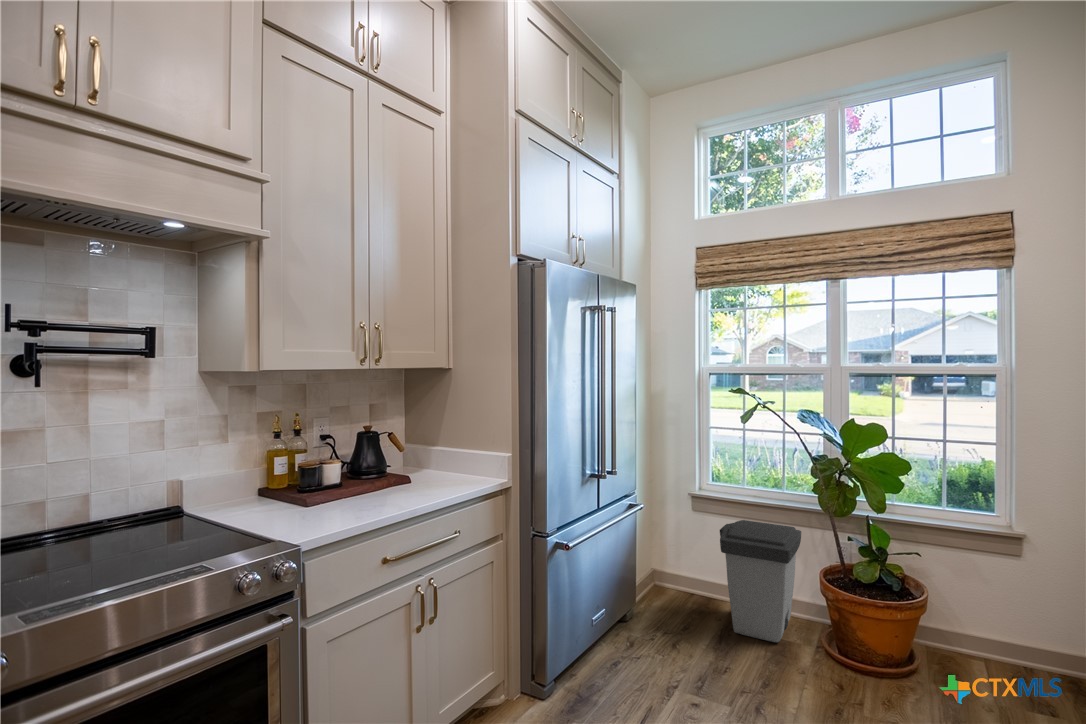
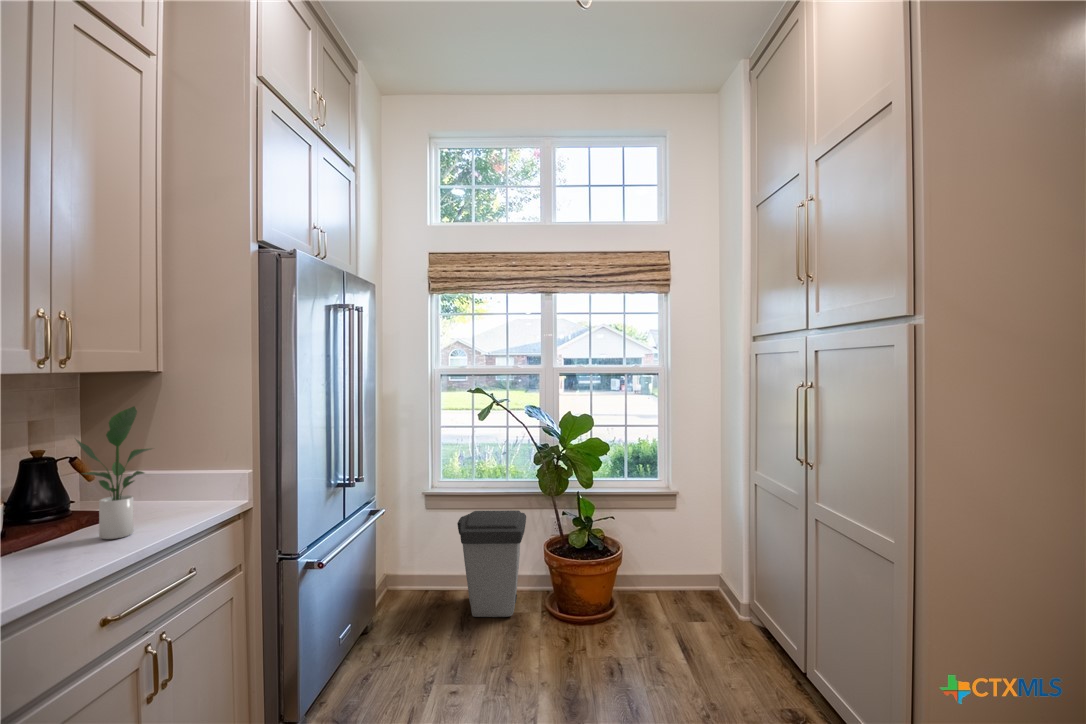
potted plant: none [381,396,433,498] -> present [76,407,151,539]

